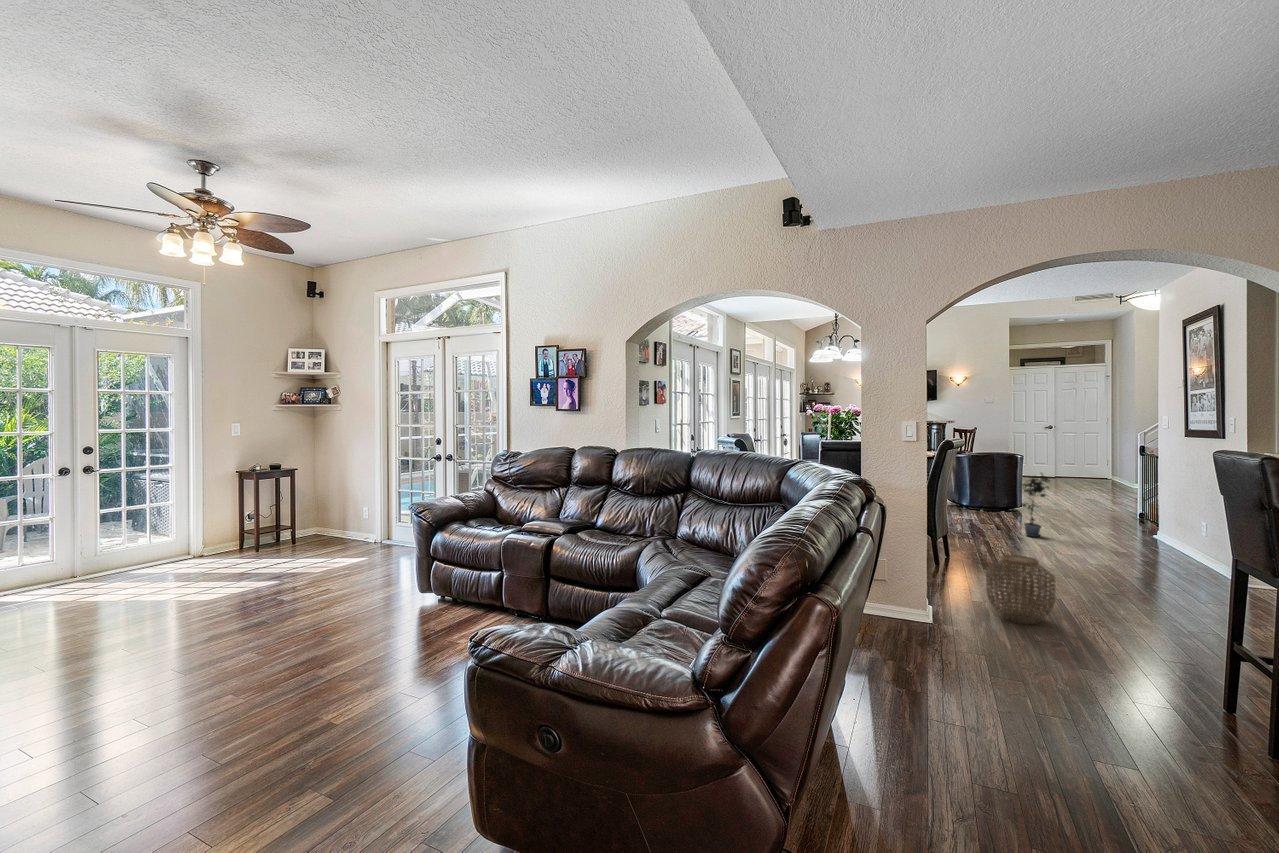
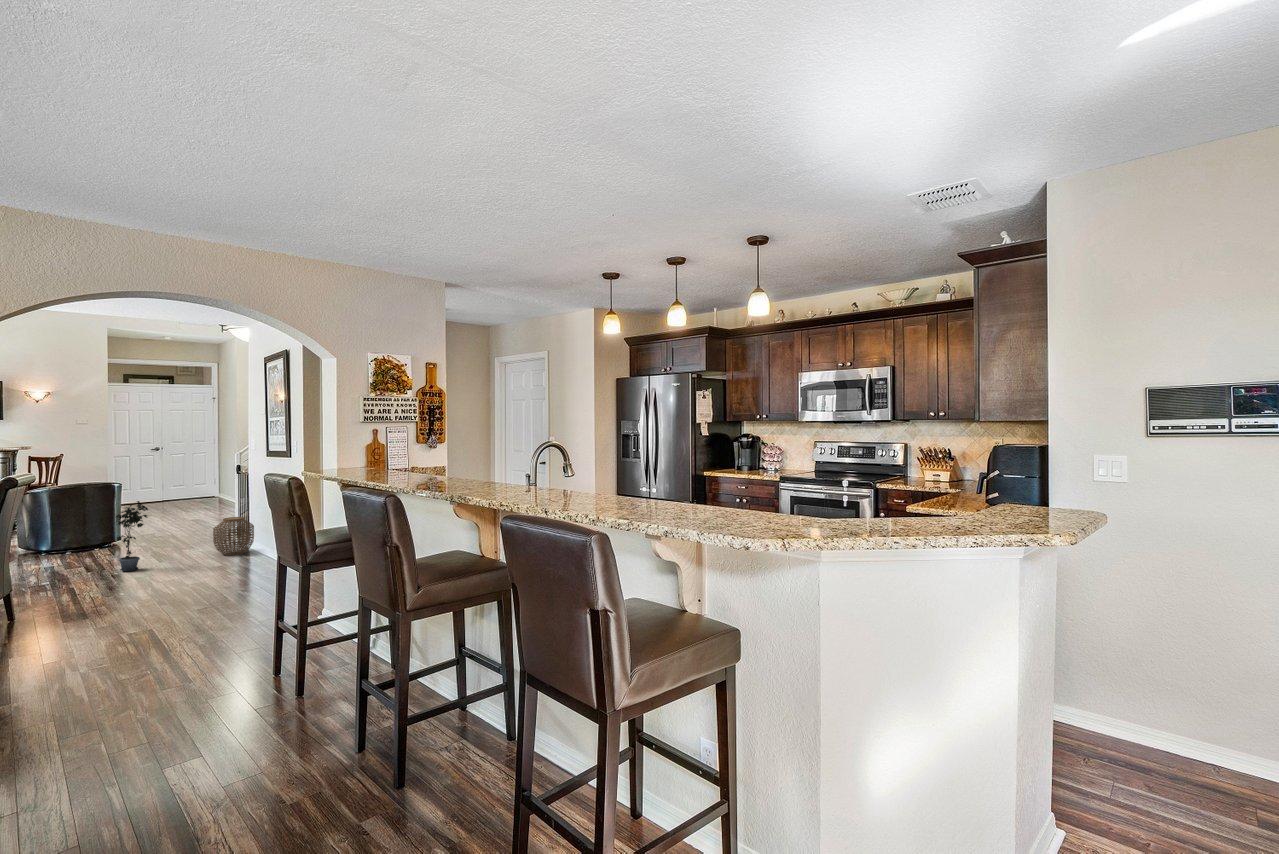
woven basket: present [986,555,1055,624] -> present [213,517,254,556]

